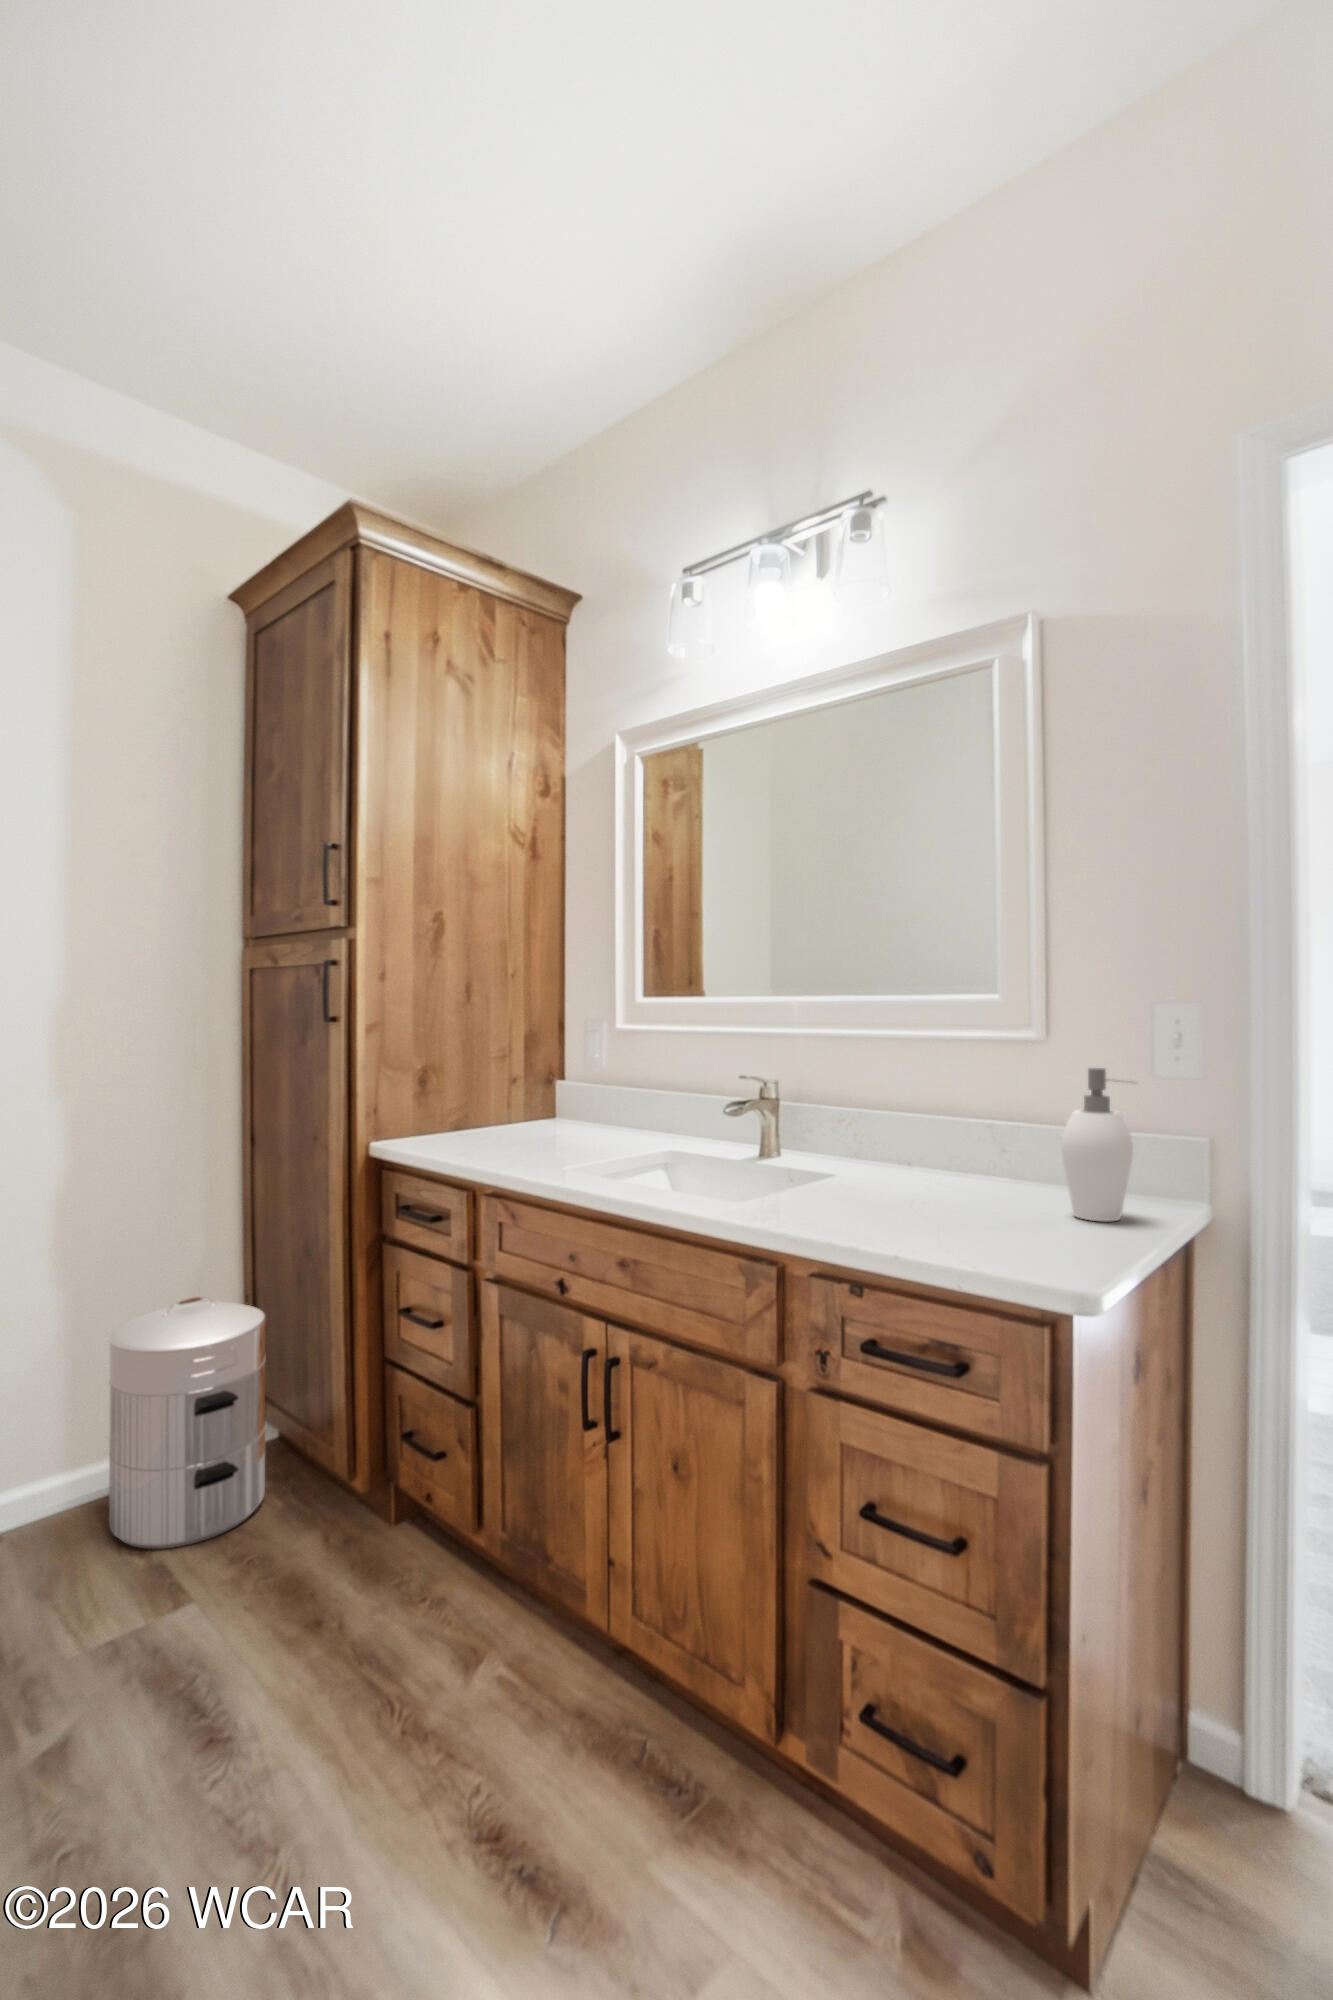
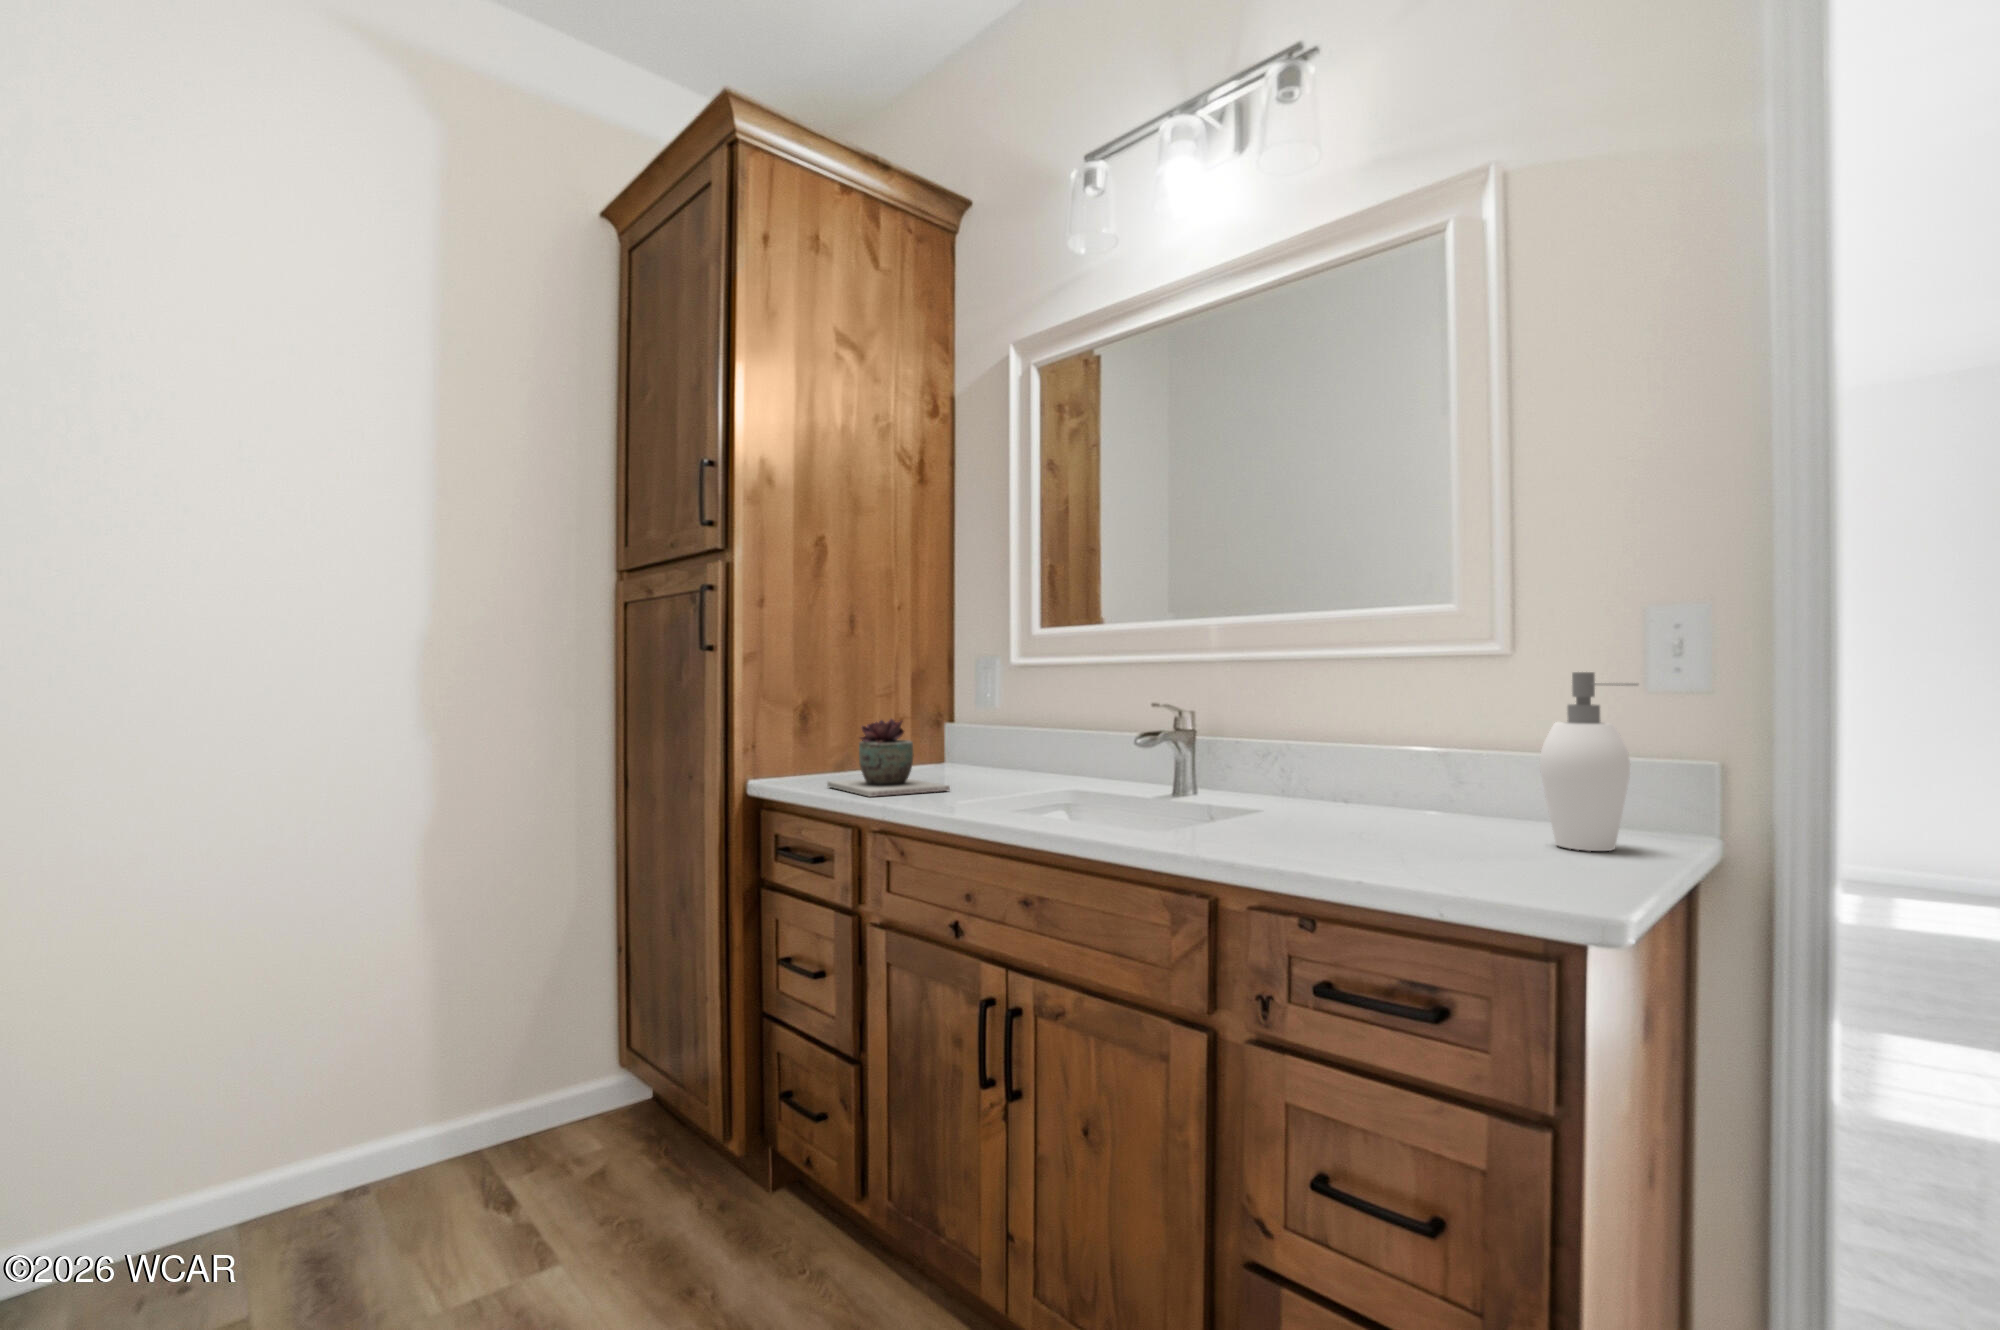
succulent plant: none [445,1088,559,1163] -> present [827,719,950,797]
waste bin: present [109,1297,266,1549] -> none [475,944,639,1212]

